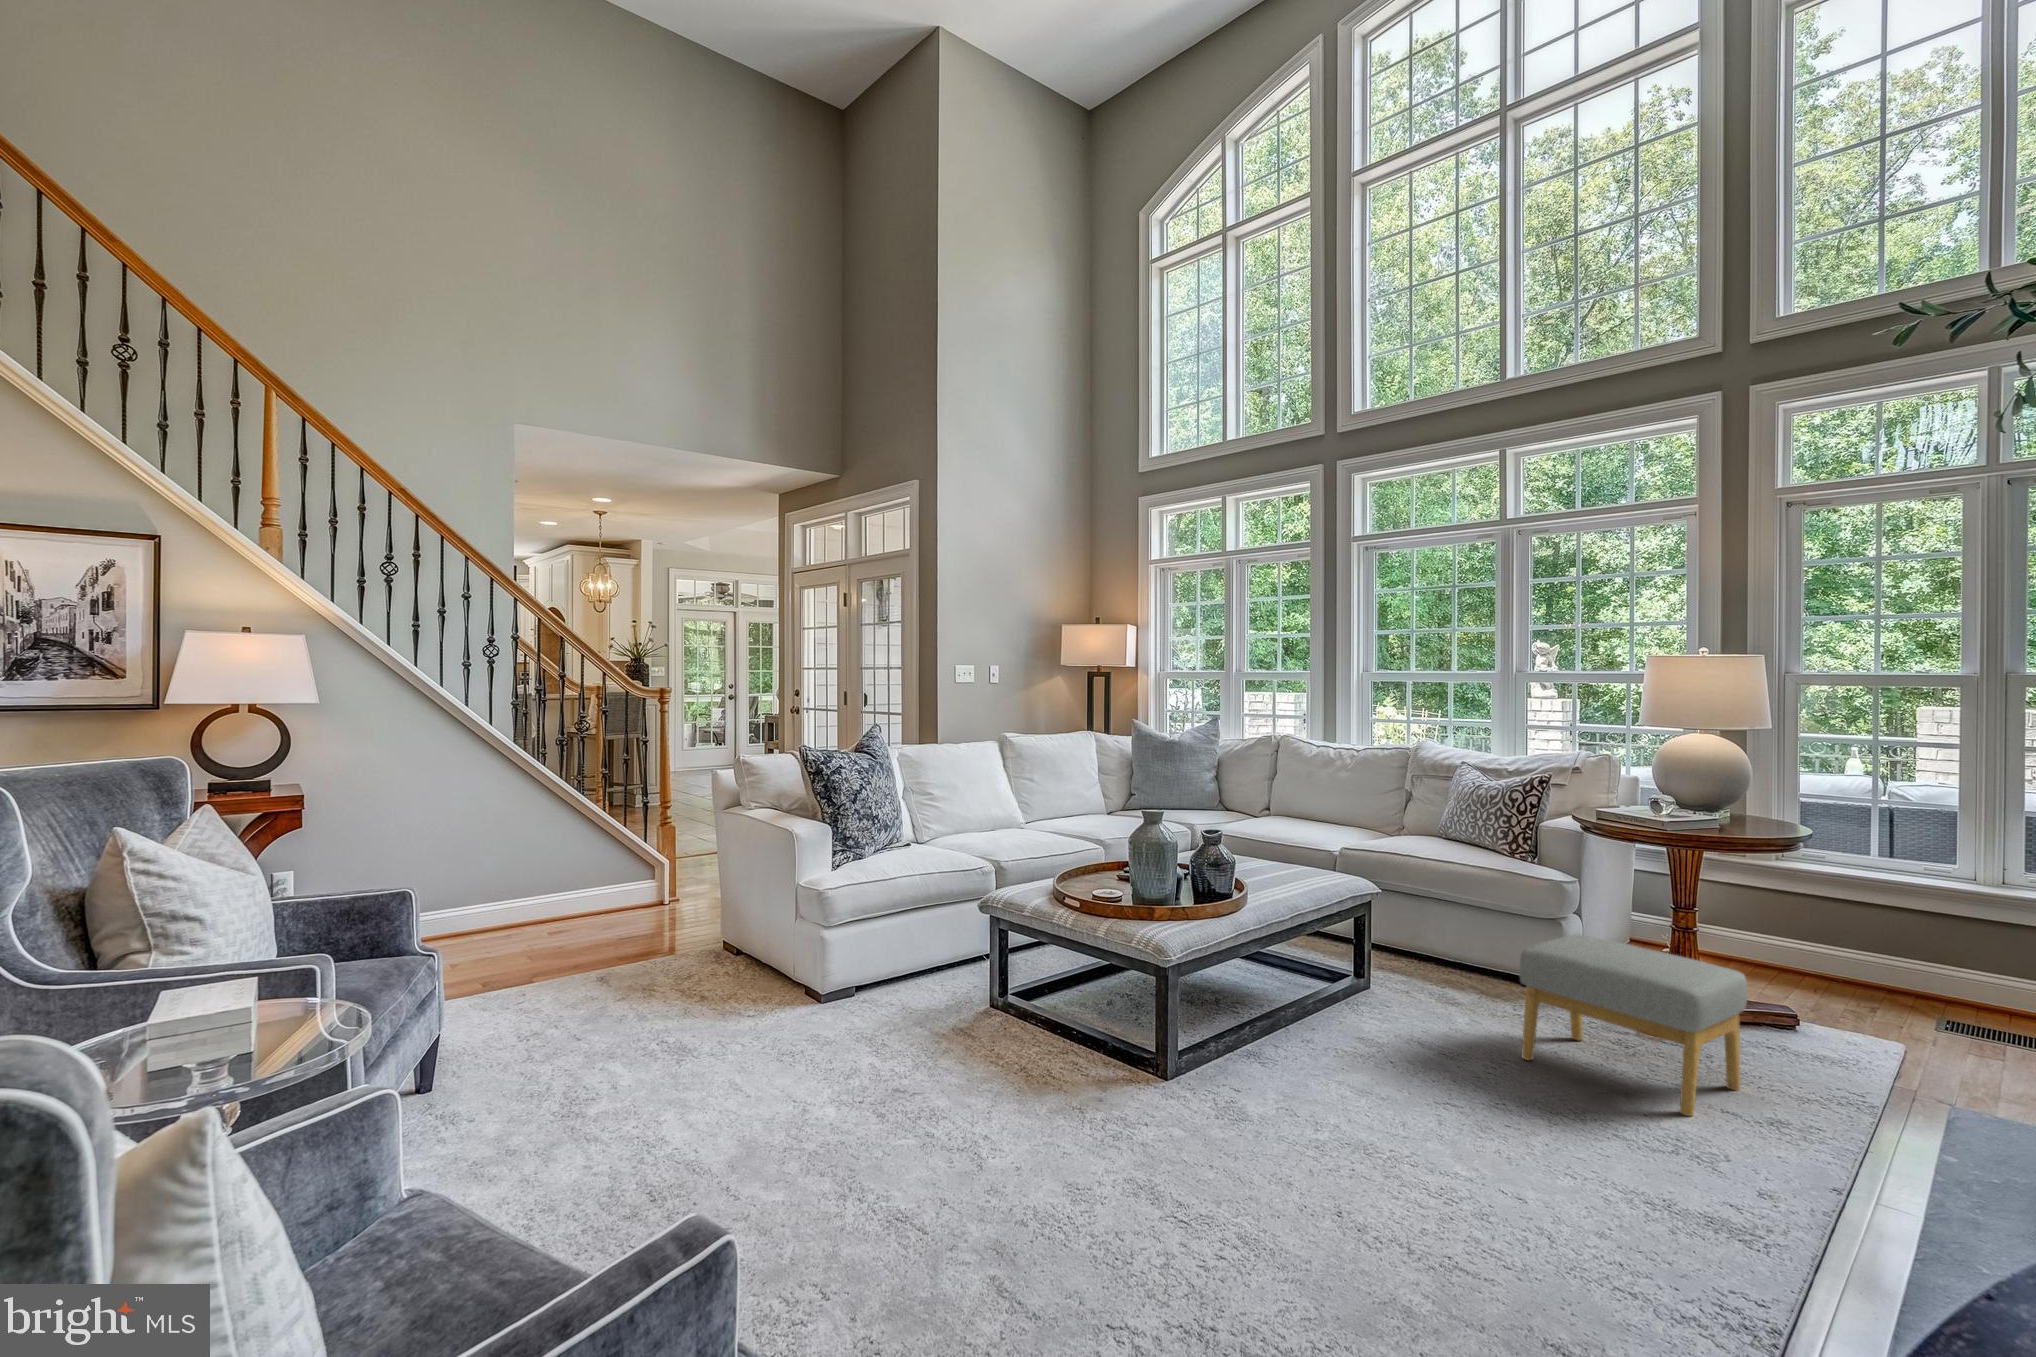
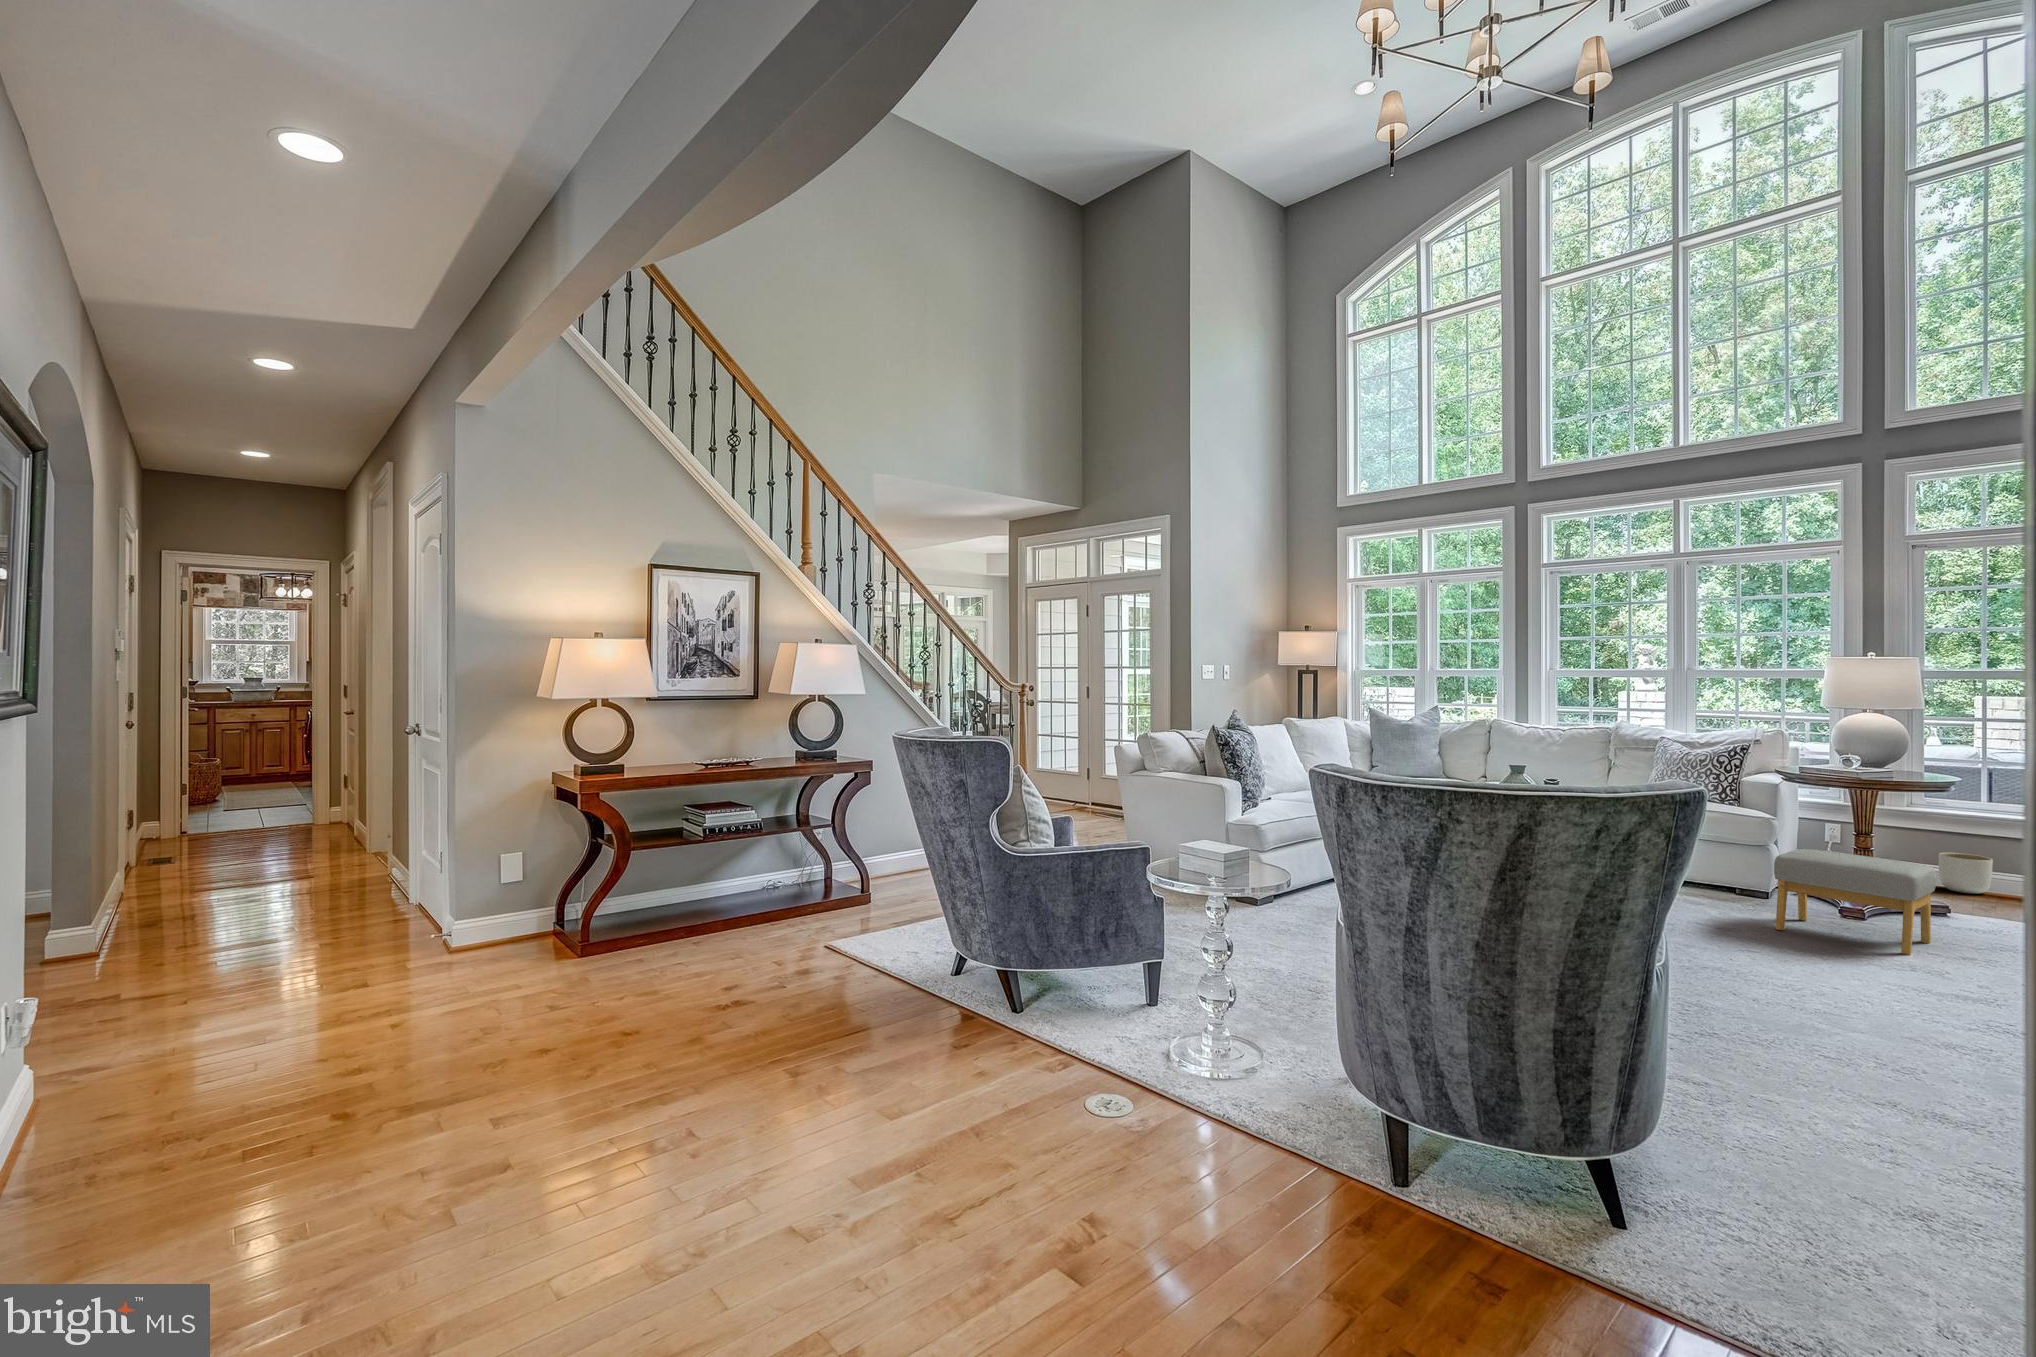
planter: none [1816,928,1888,990] -> present [1939,853,1993,894]

